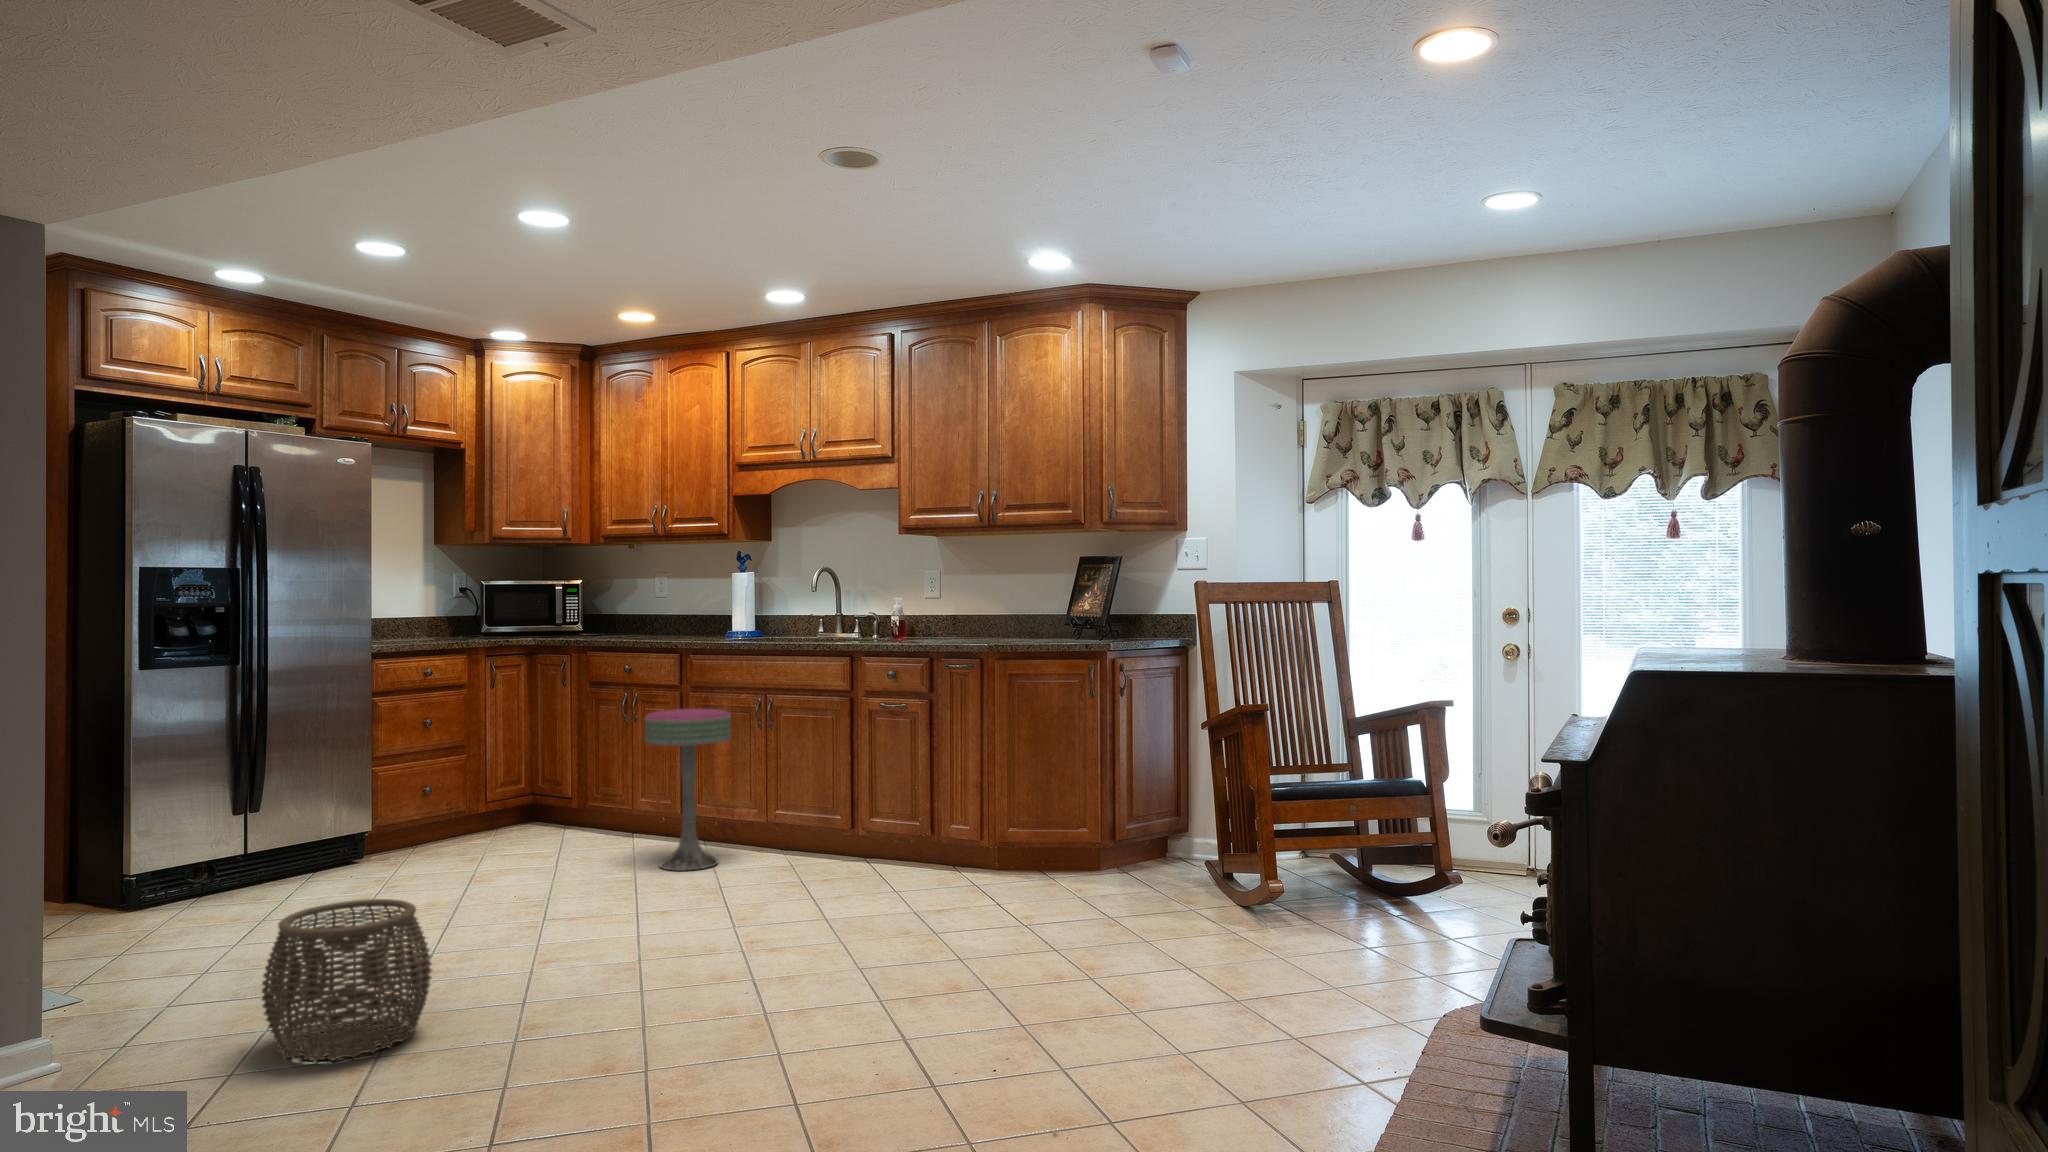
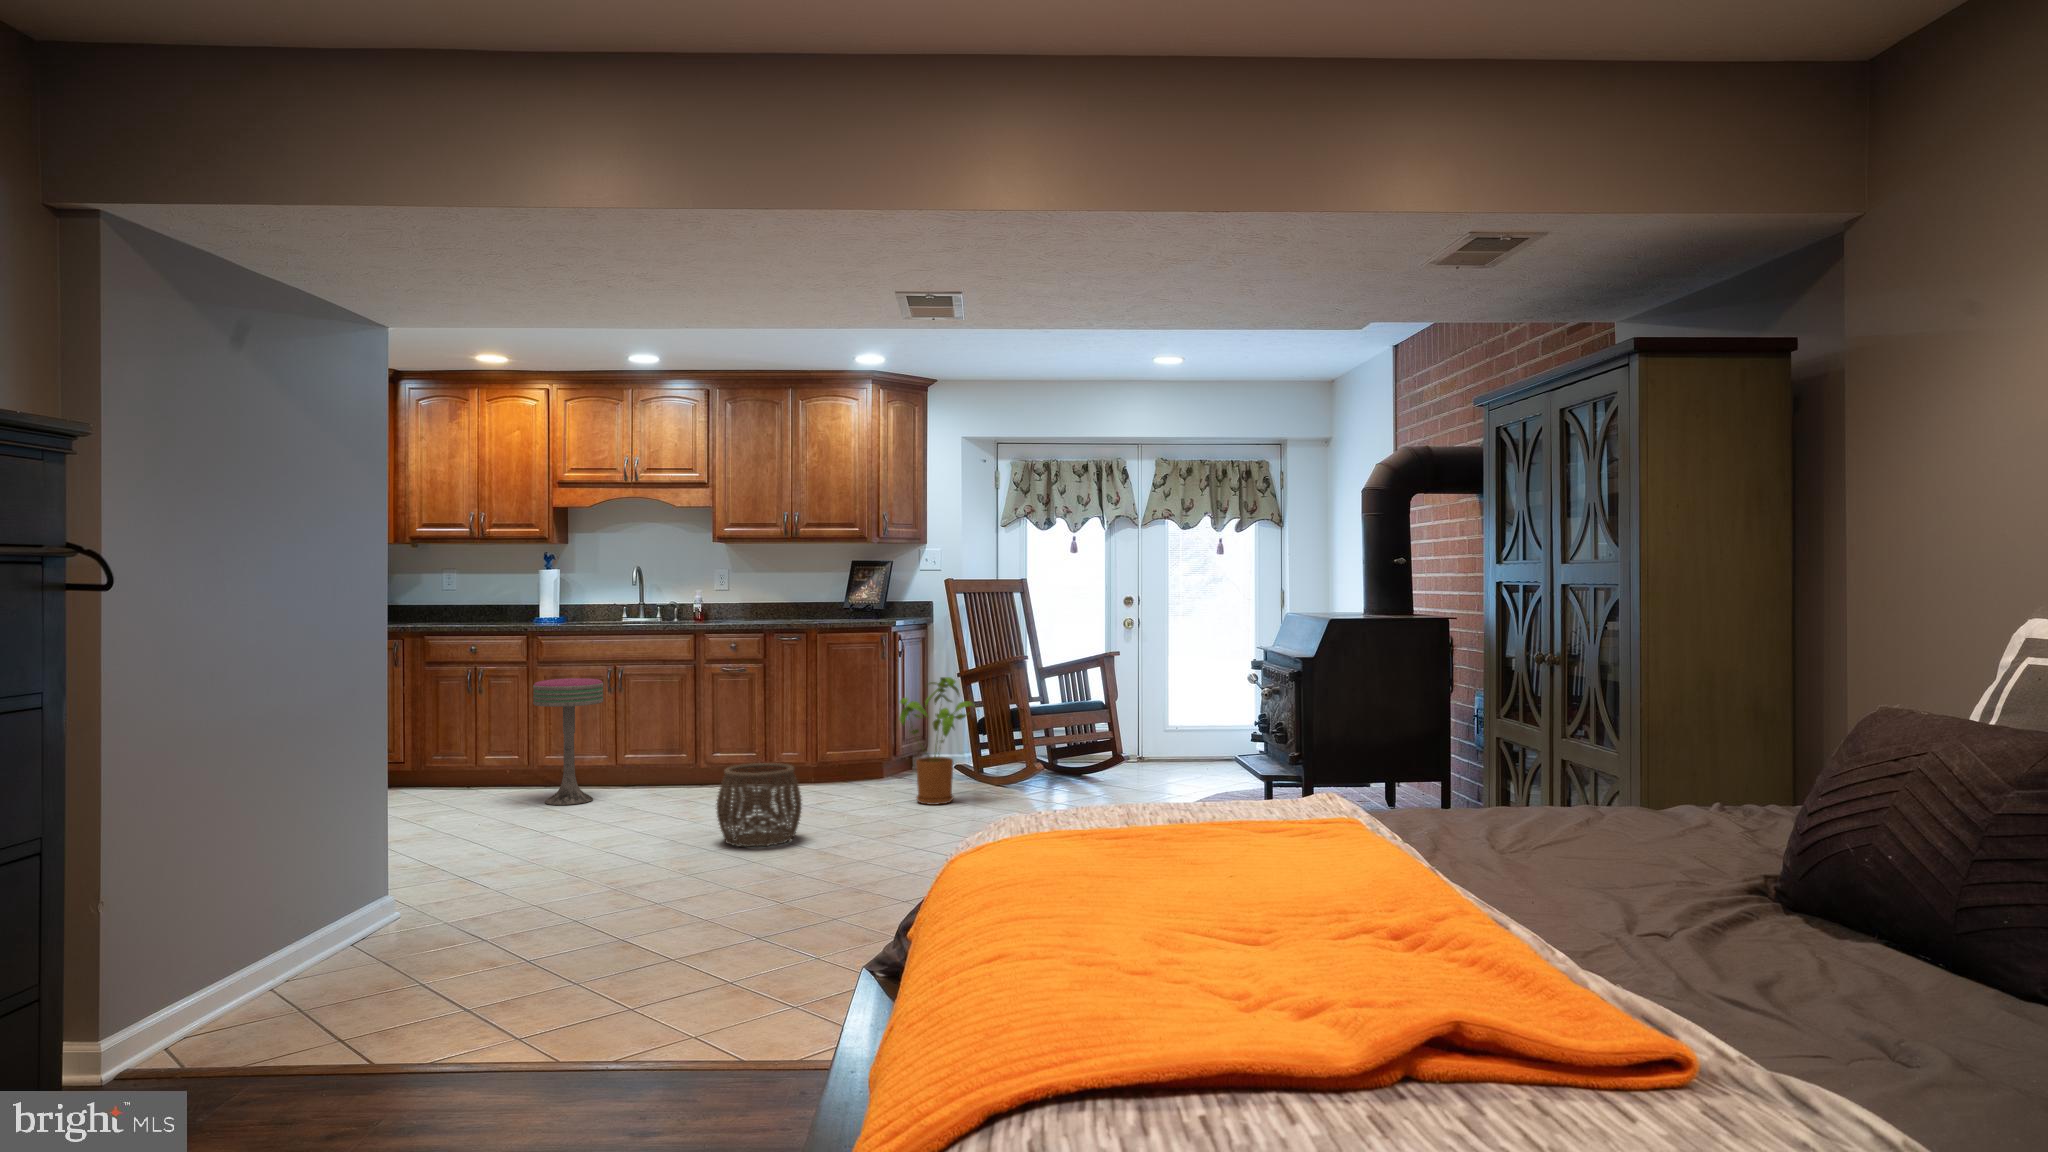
house plant: none [1058,731,1176,929] -> present [900,677,974,805]
woven basket: present [262,899,433,1061] -> present [716,763,802,847]

